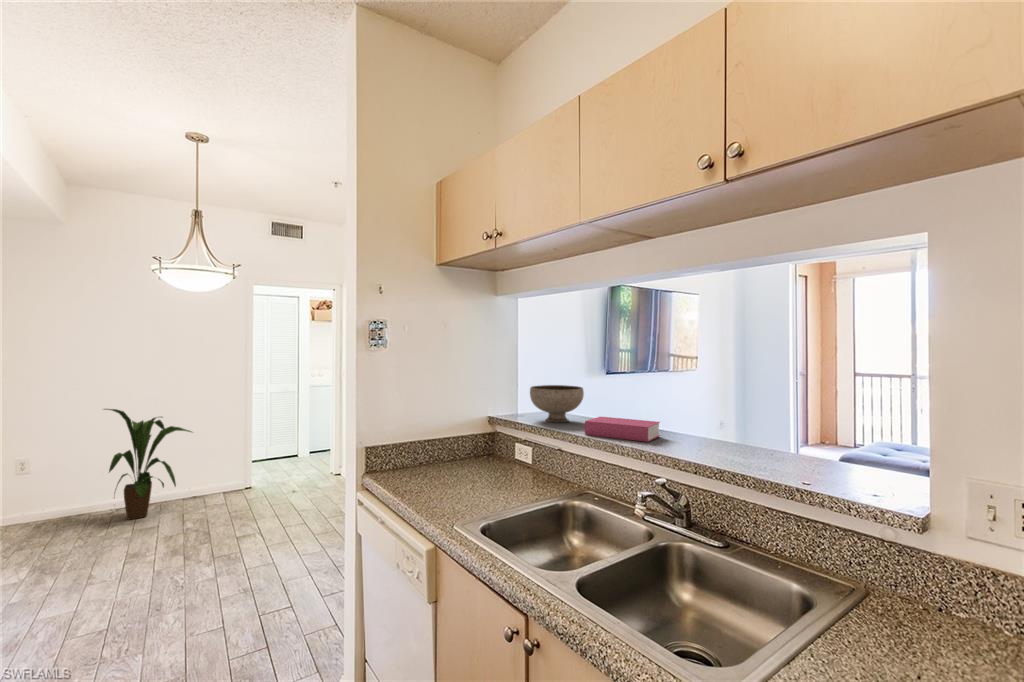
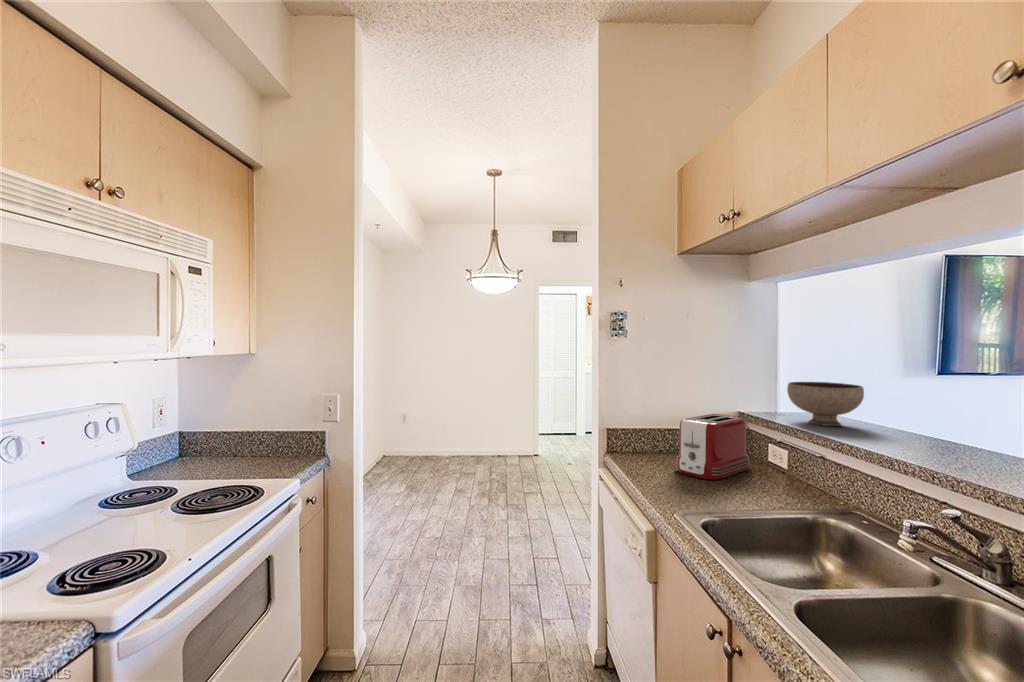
house plant: present [104,409,191,520] -> none [444,383,499,464]
book: present [585,417,660,442] -> none [854,423,983,462]
toaster: none [441,420,503,485] -> present [676,414,750,480]

